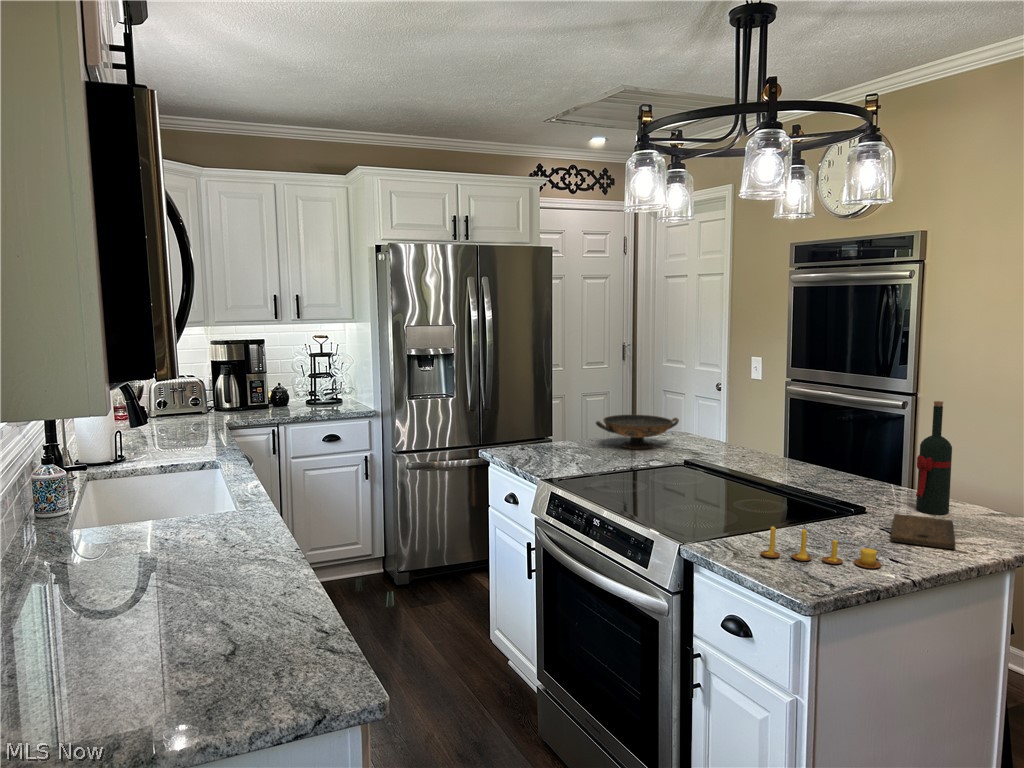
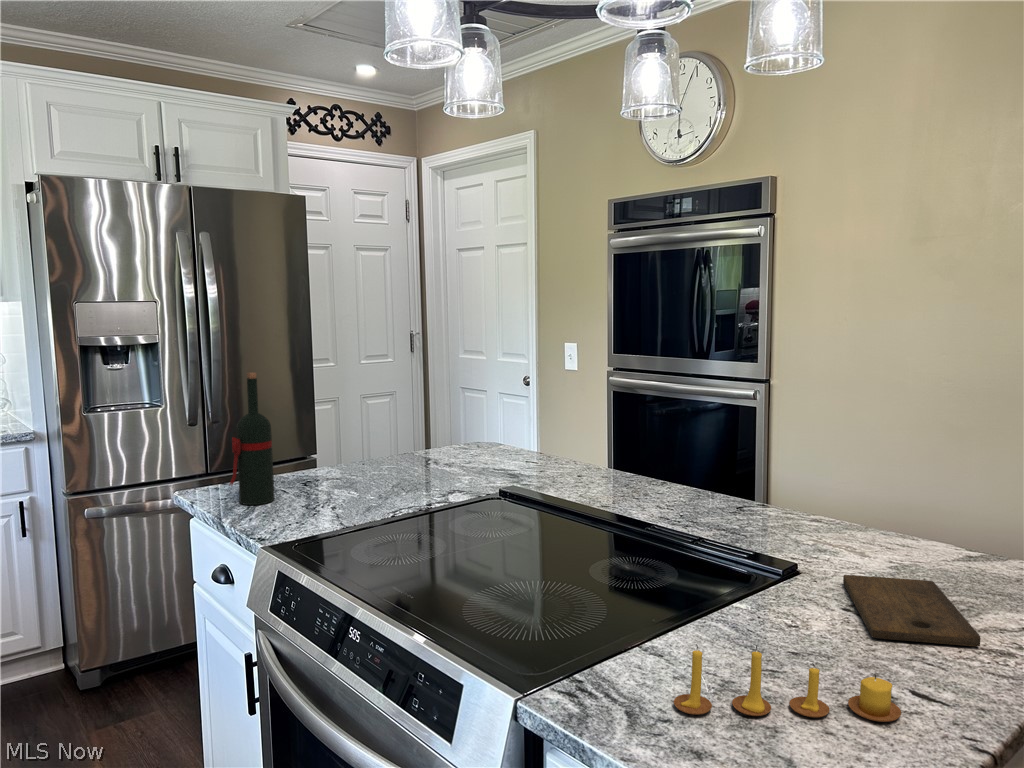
wine bottle: present [916,401,952,514] -> present [230,373,275,505]
decorative bowl: present [596,415,679,449] -> none [364,424,486,476]

